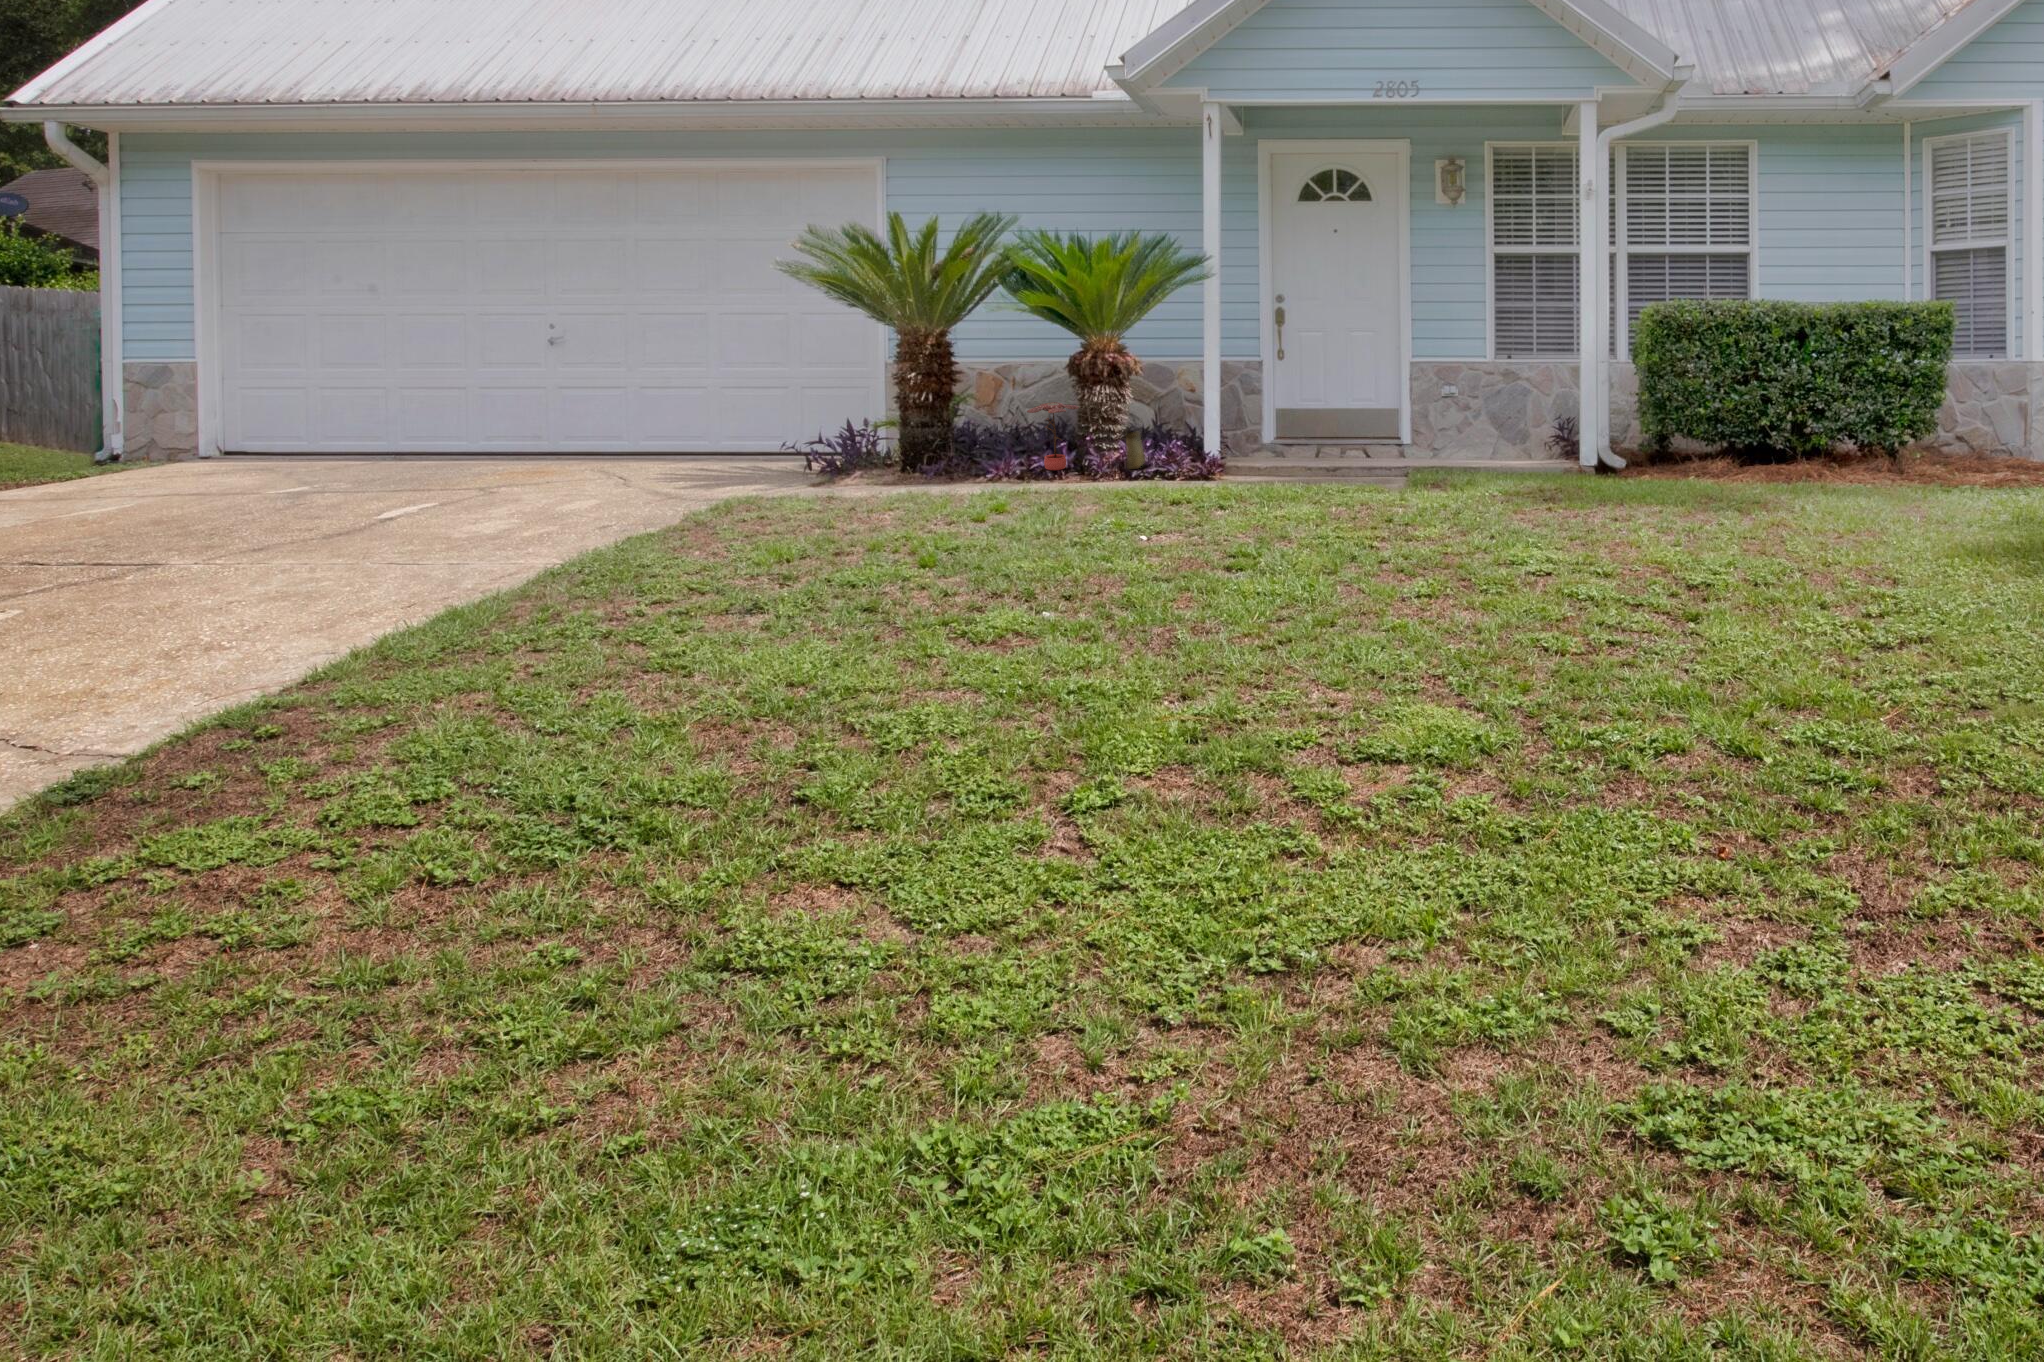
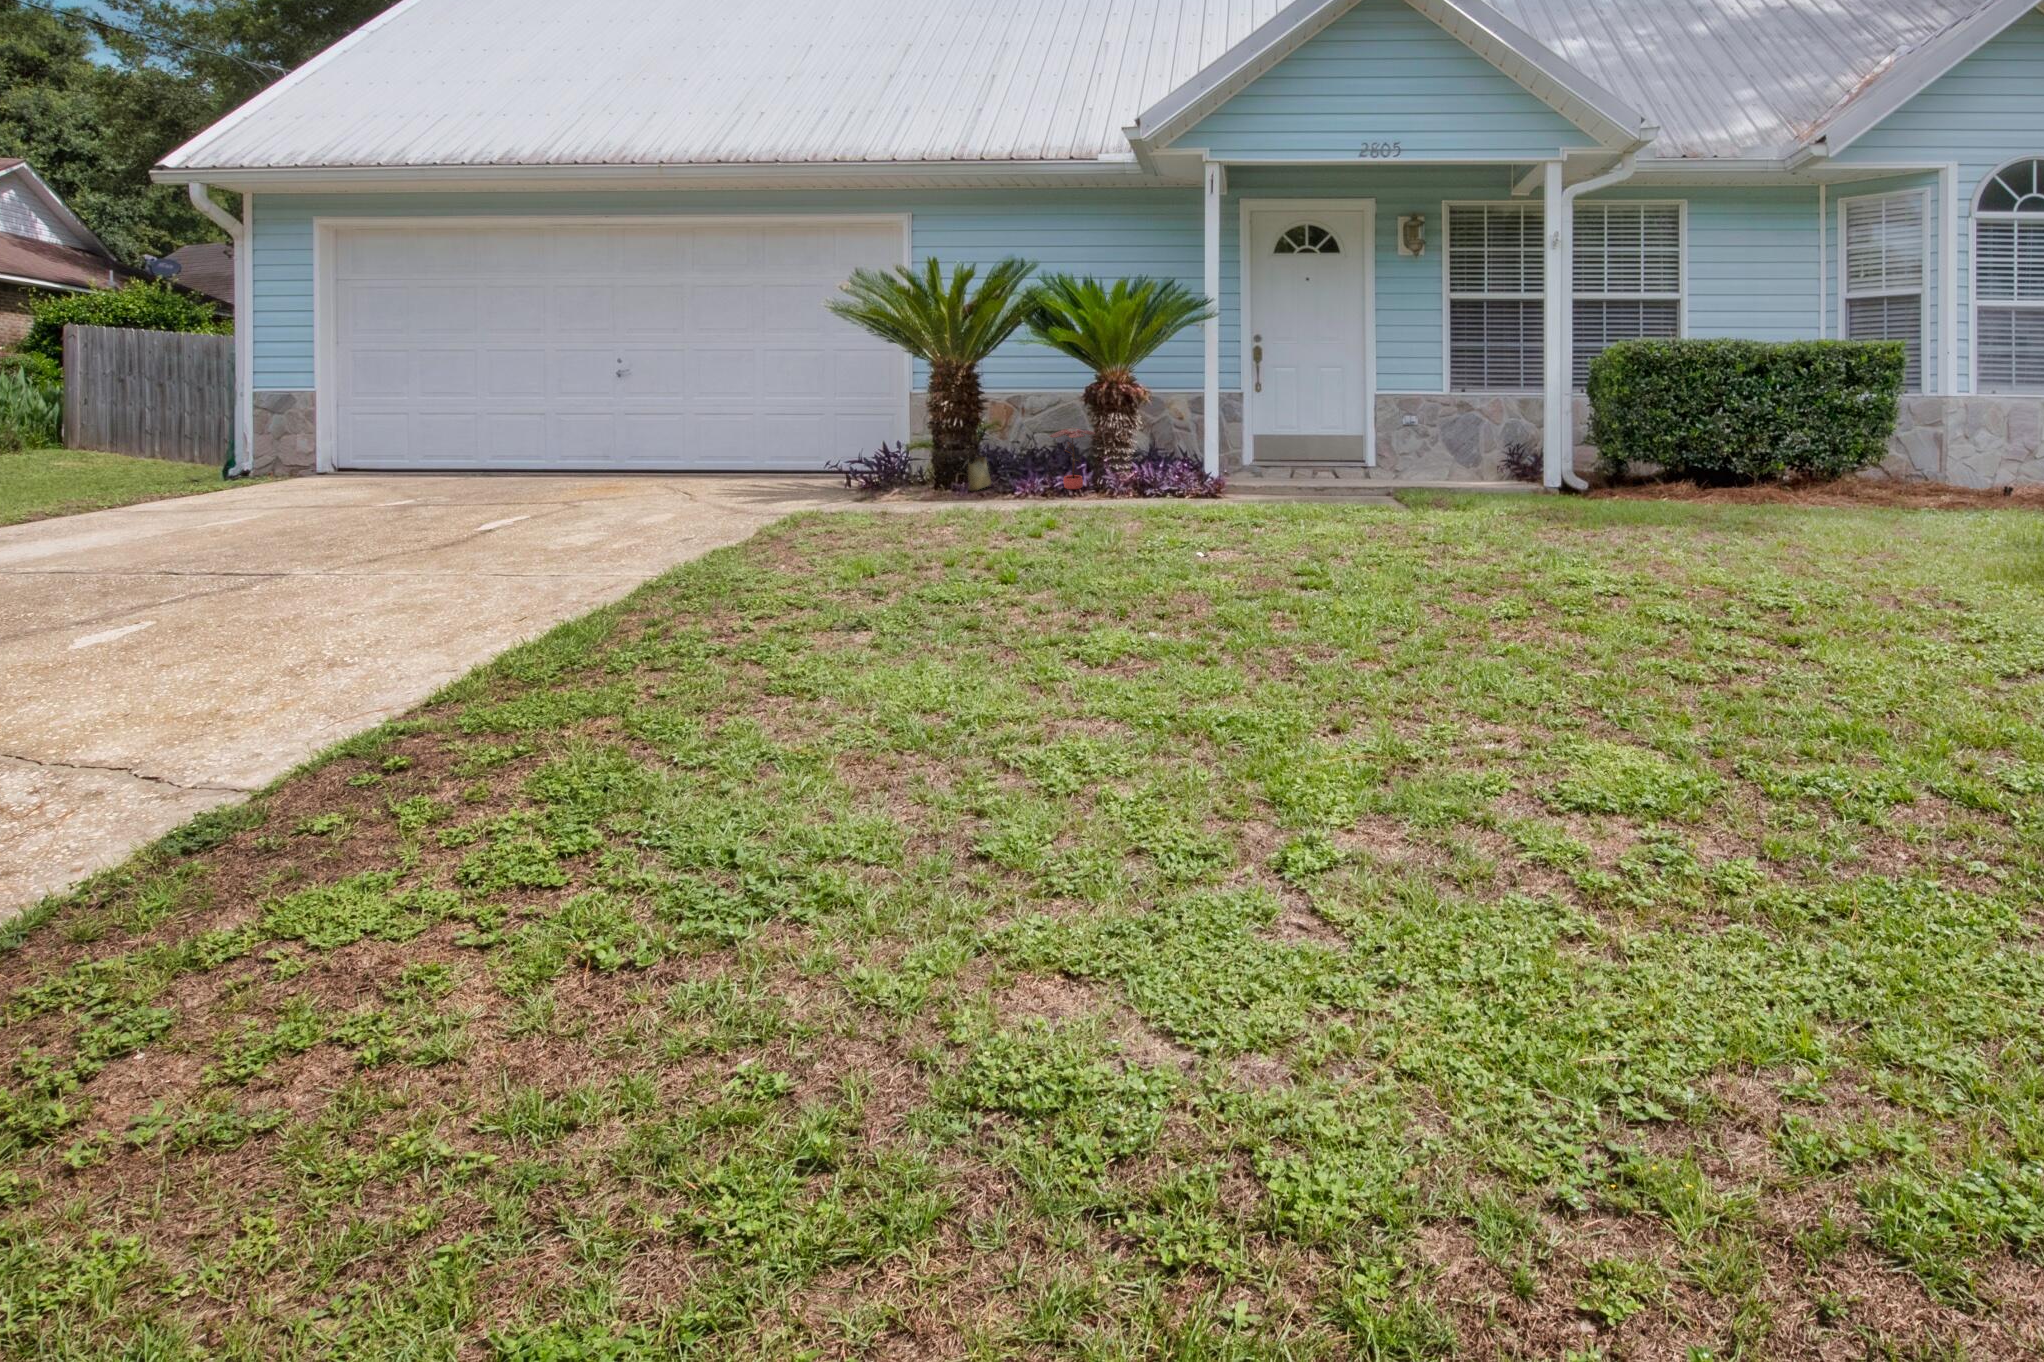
woven basket: present [1126,432,1145,469] -> present [968,457,991,491]

